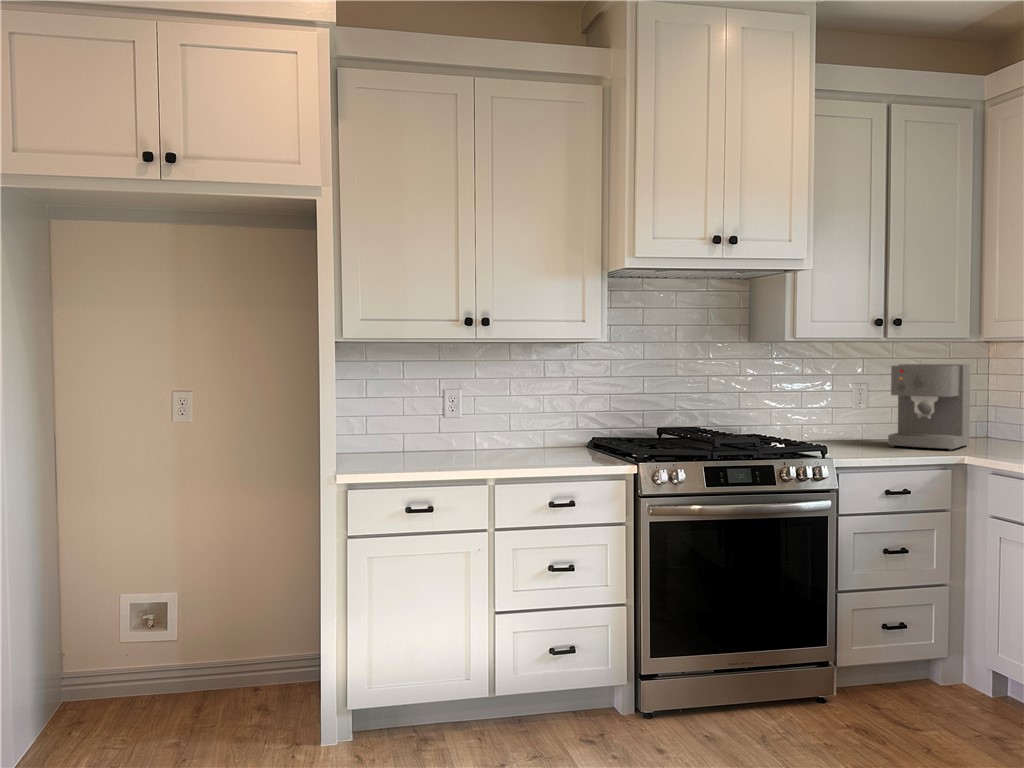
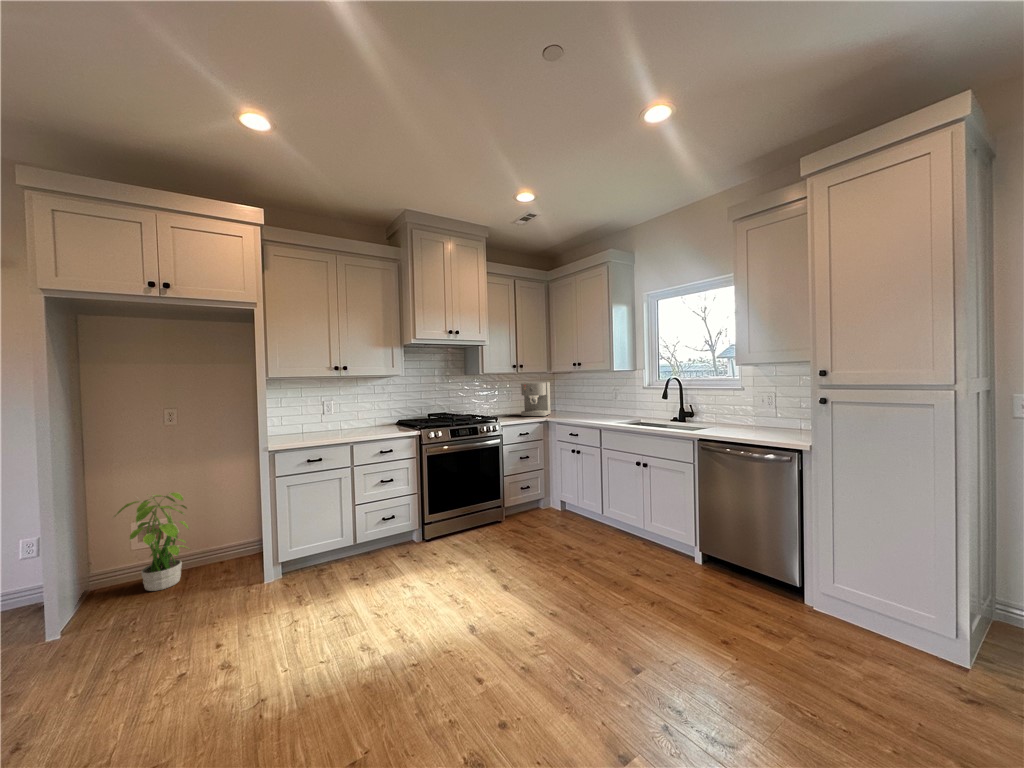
potted plant: none [87,542,205,724] -> present [113,493,189,591]

